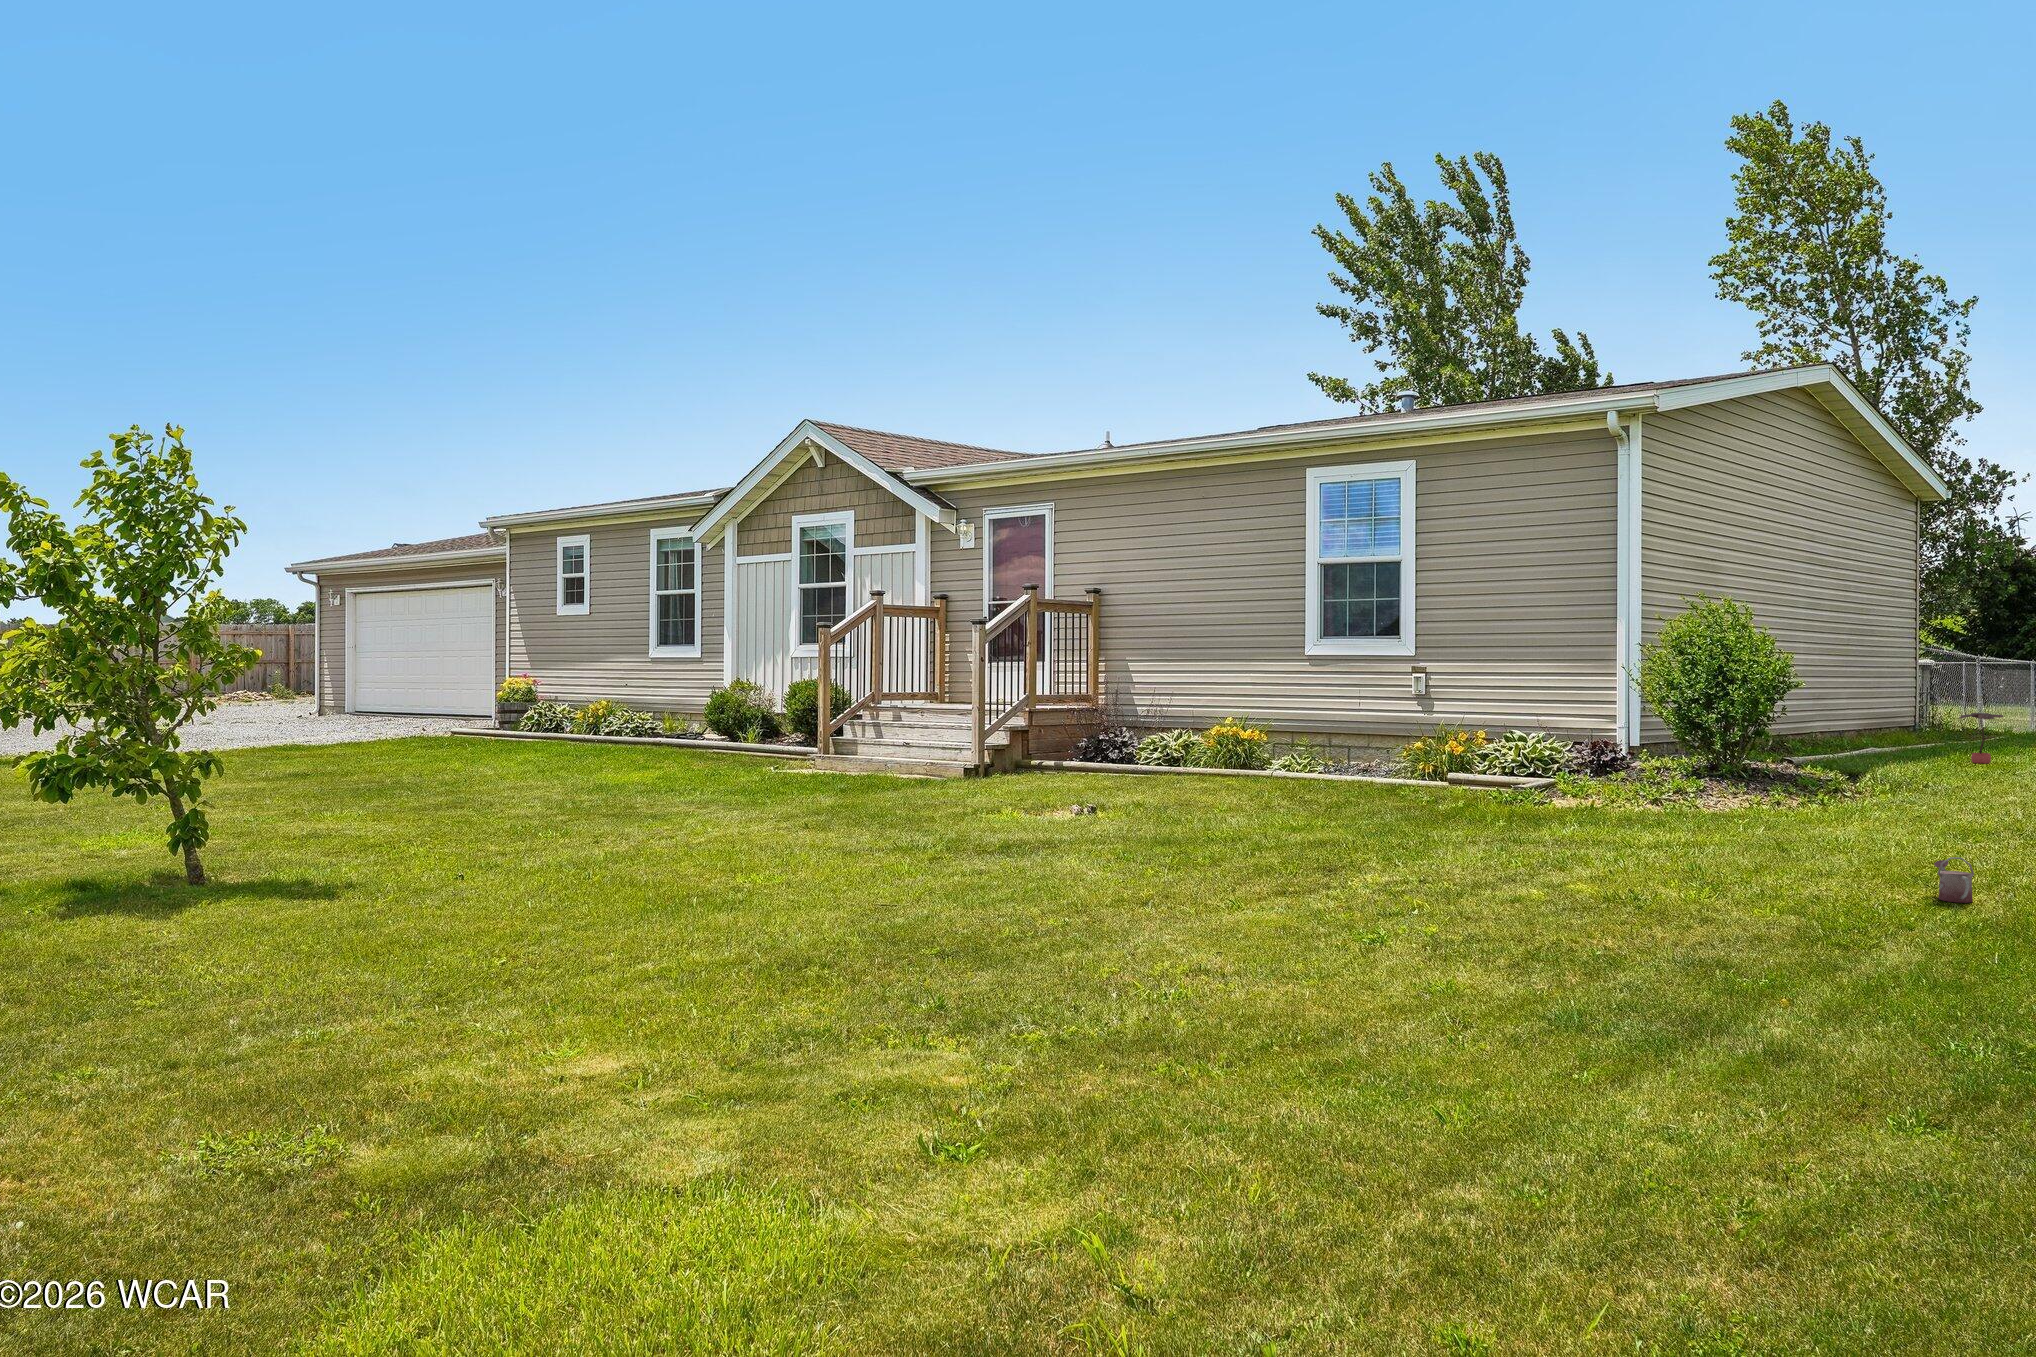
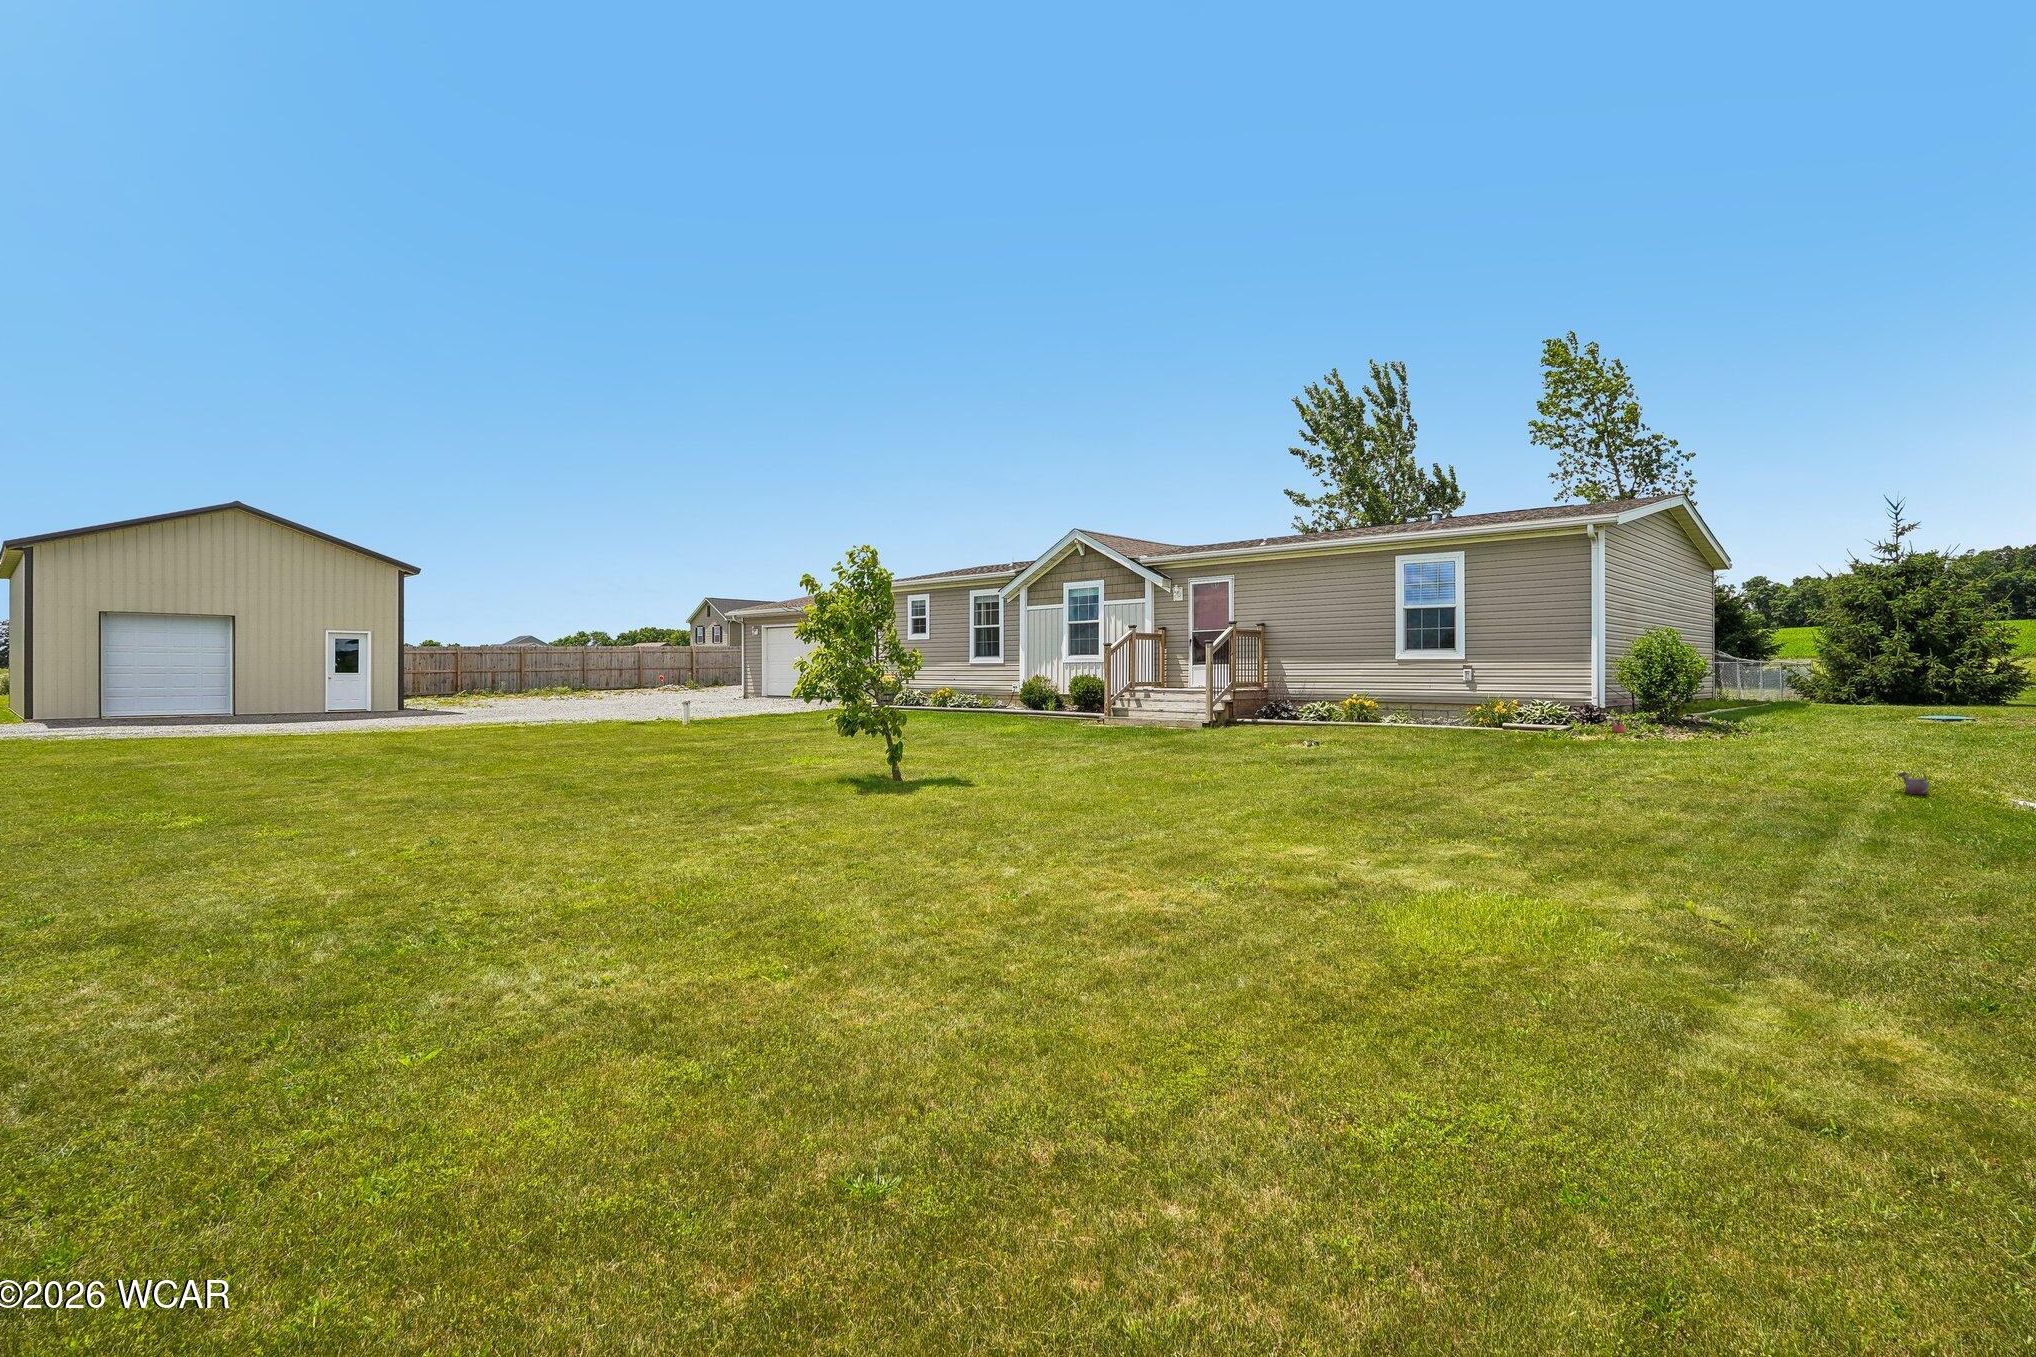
potted plant: present [1959,713,2003,764] -> present [1604,699,1633,732]

